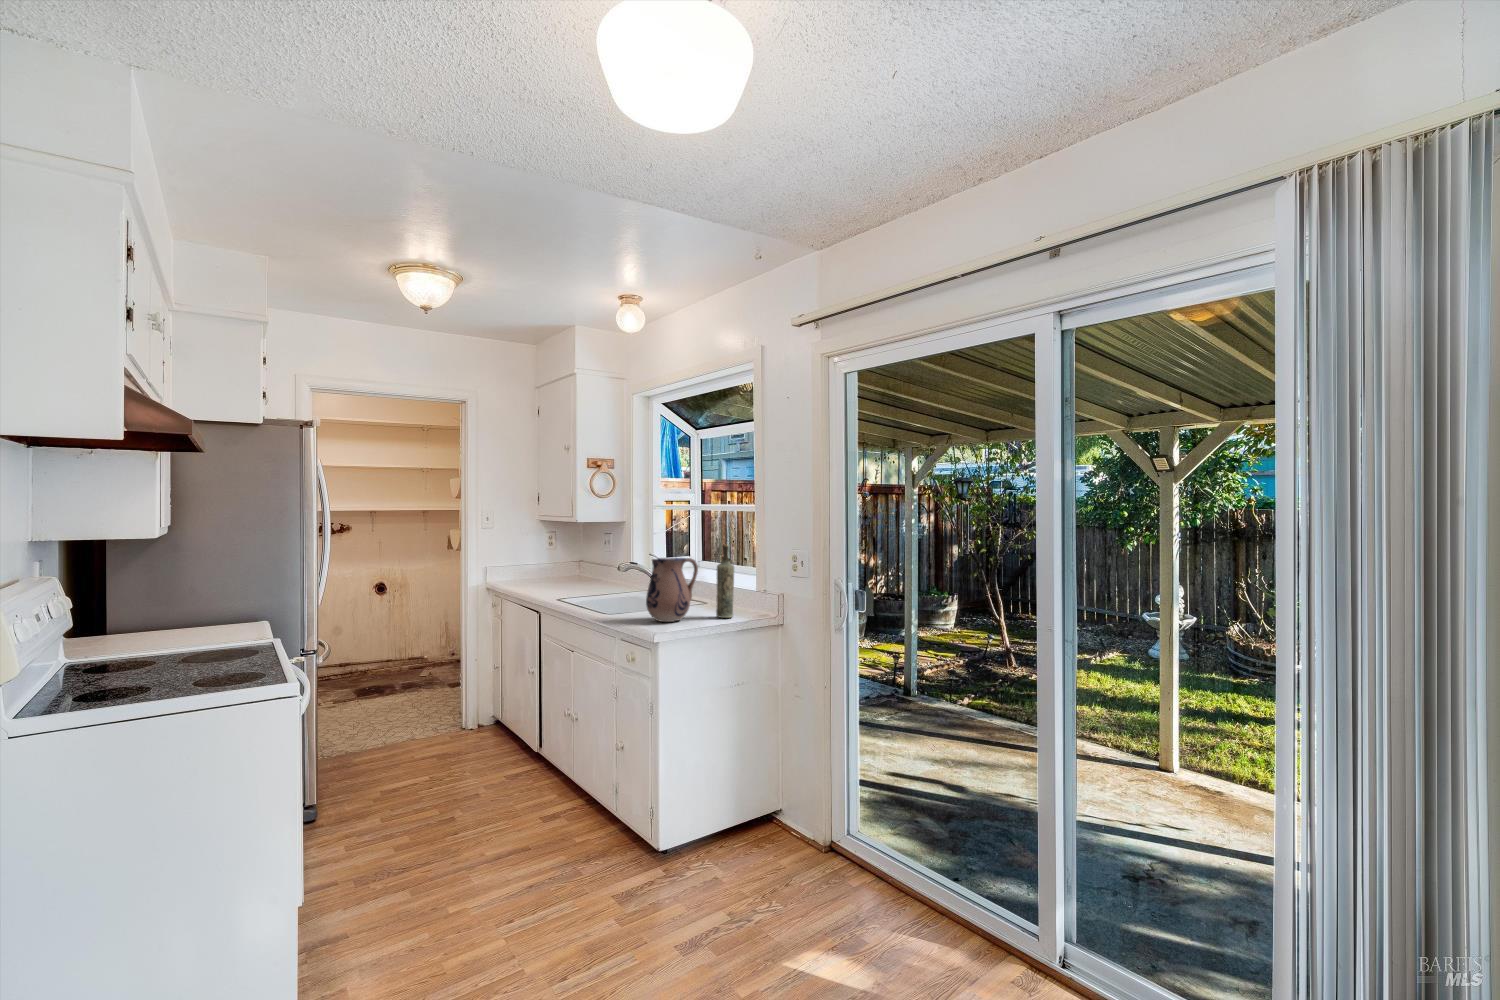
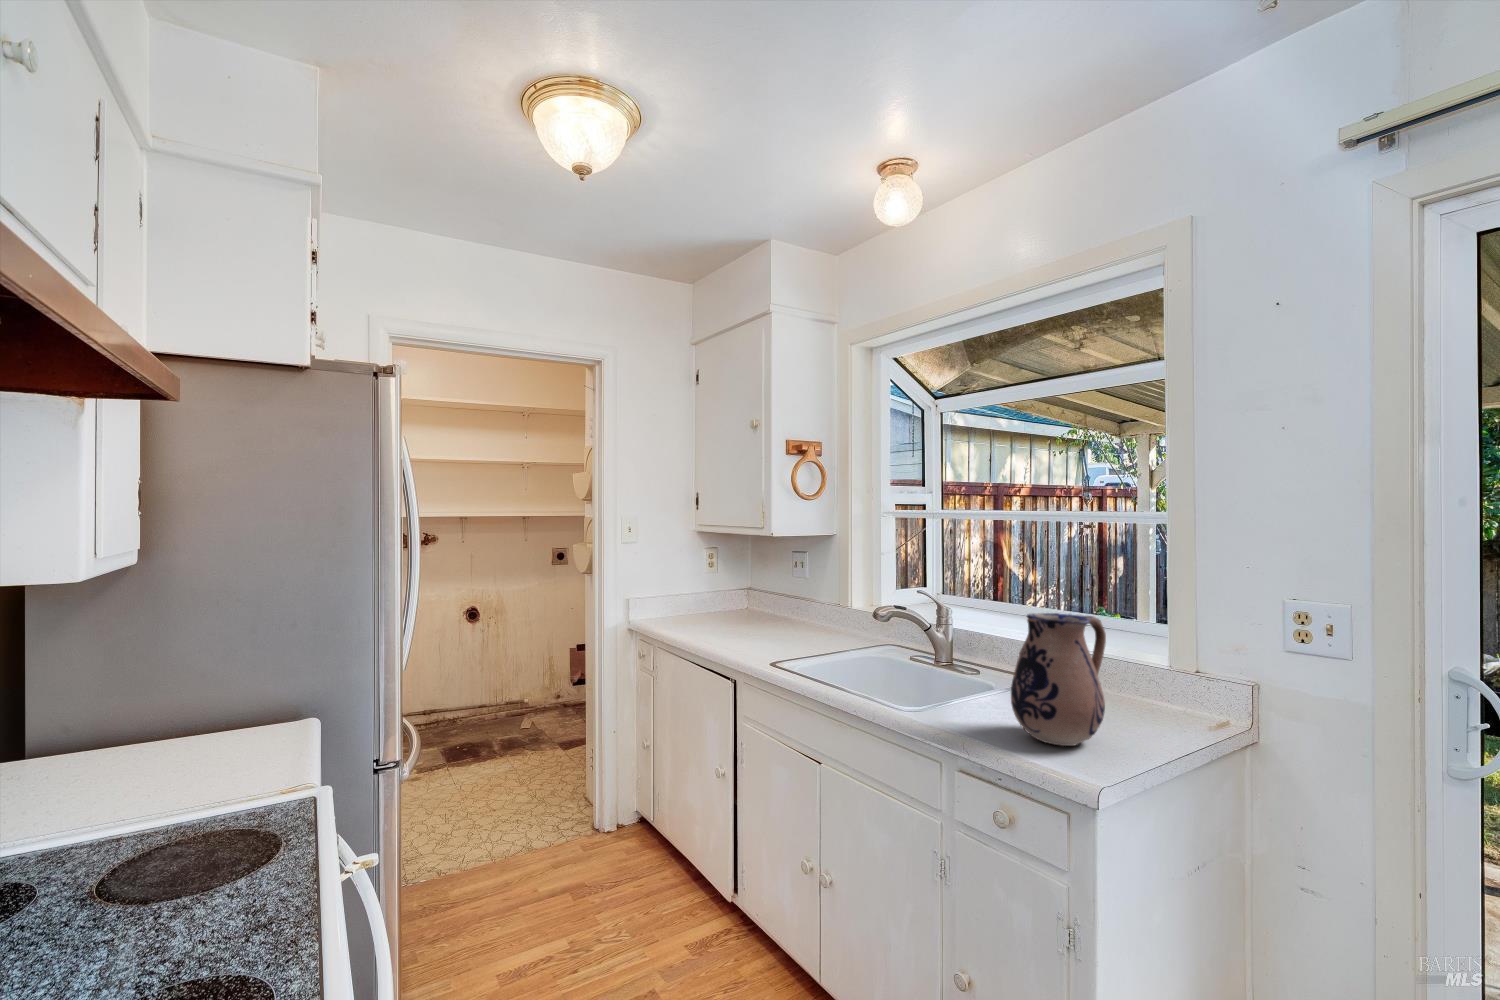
bottle: present [716,545,734,618] -> none [1133,589,1173,734]

